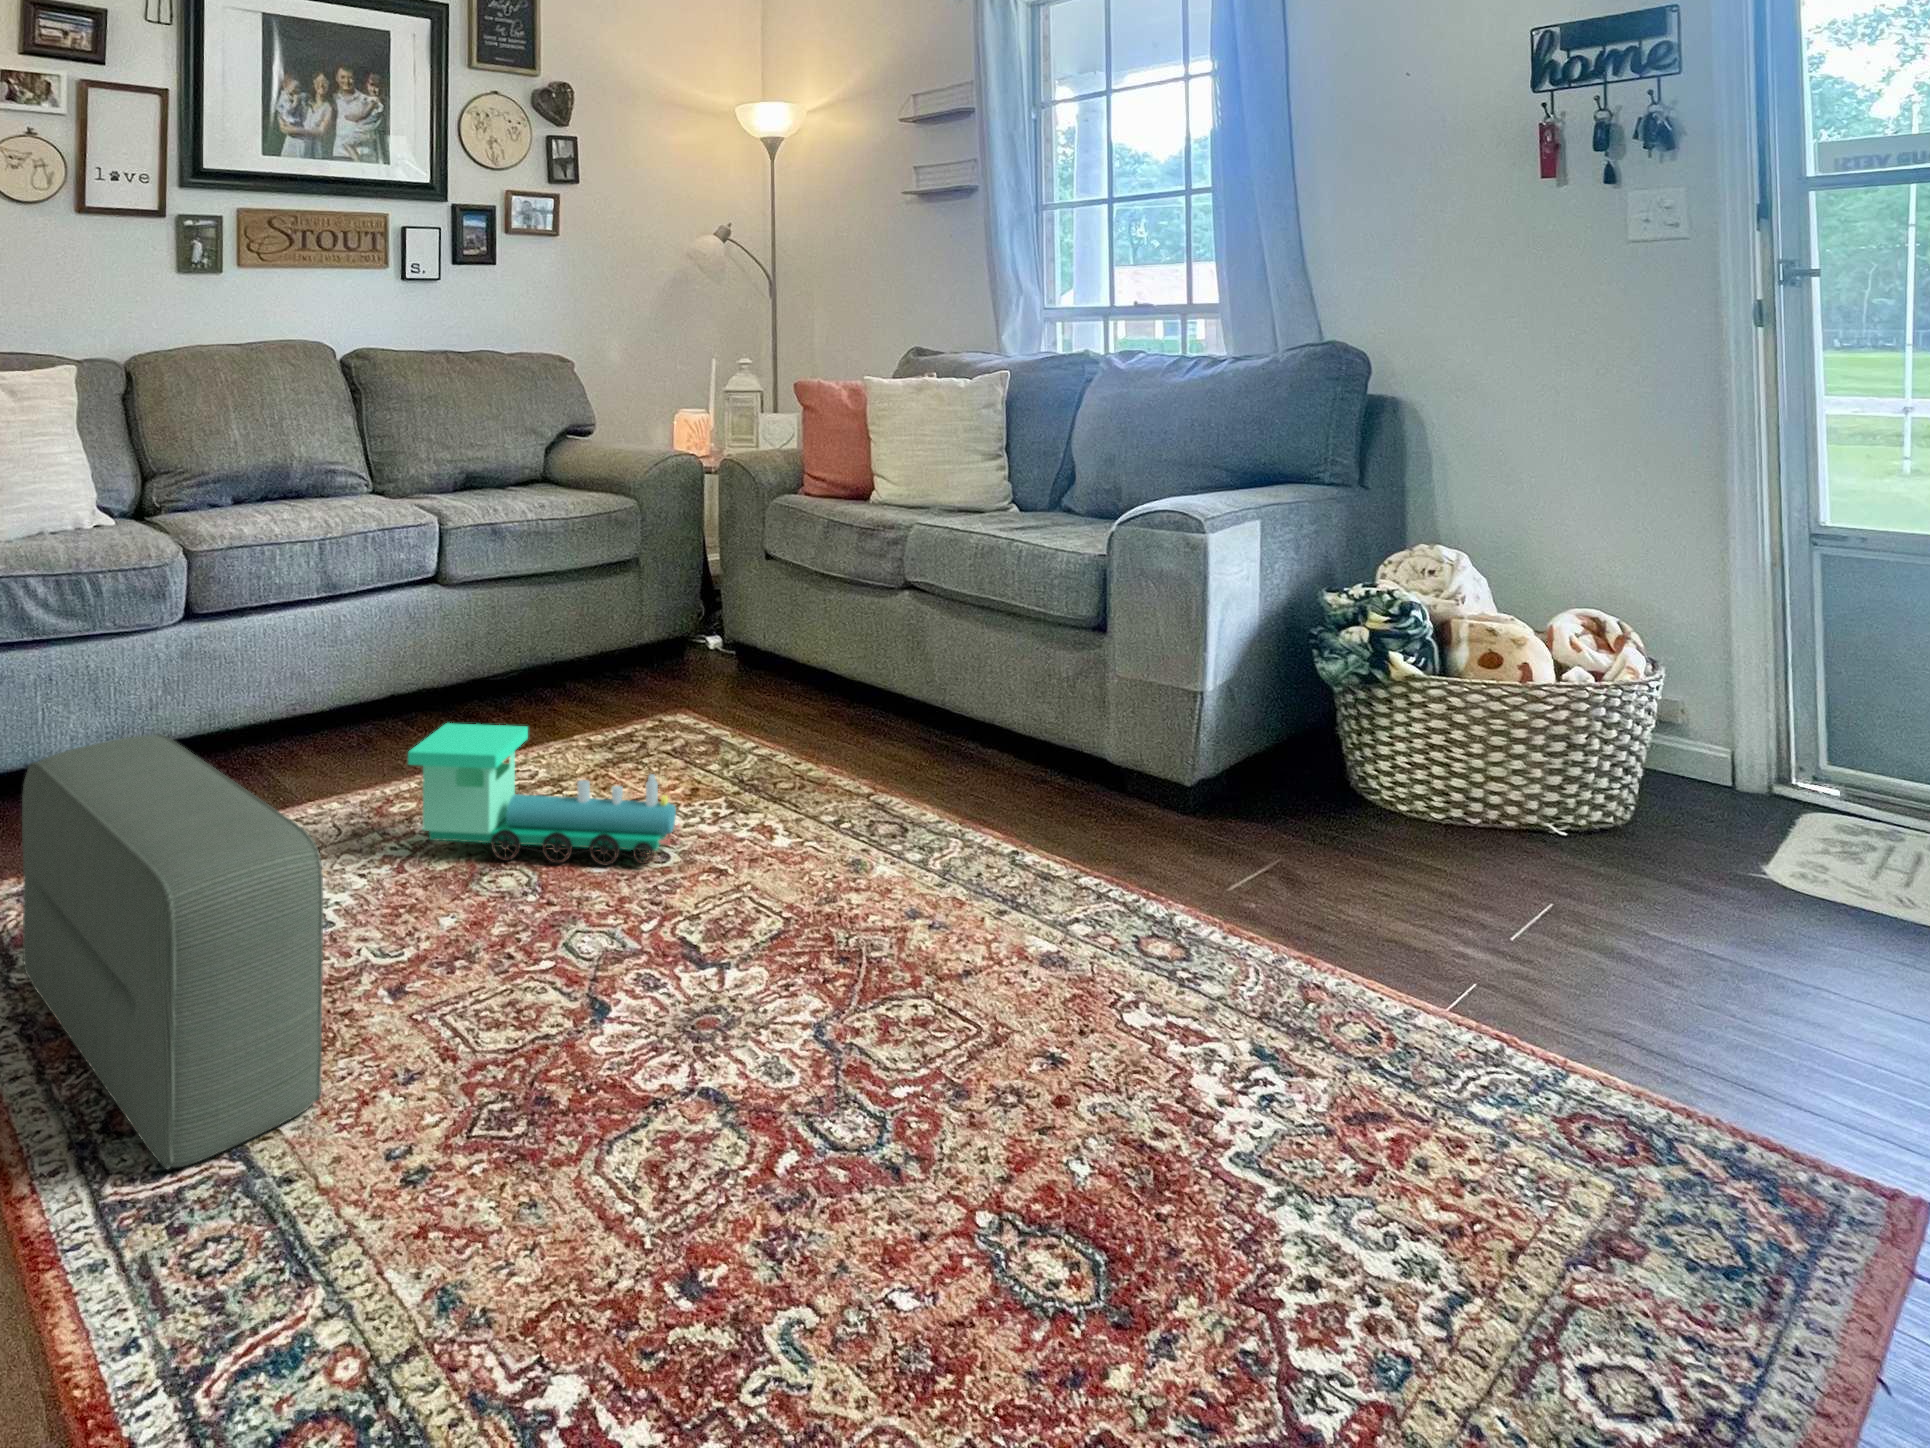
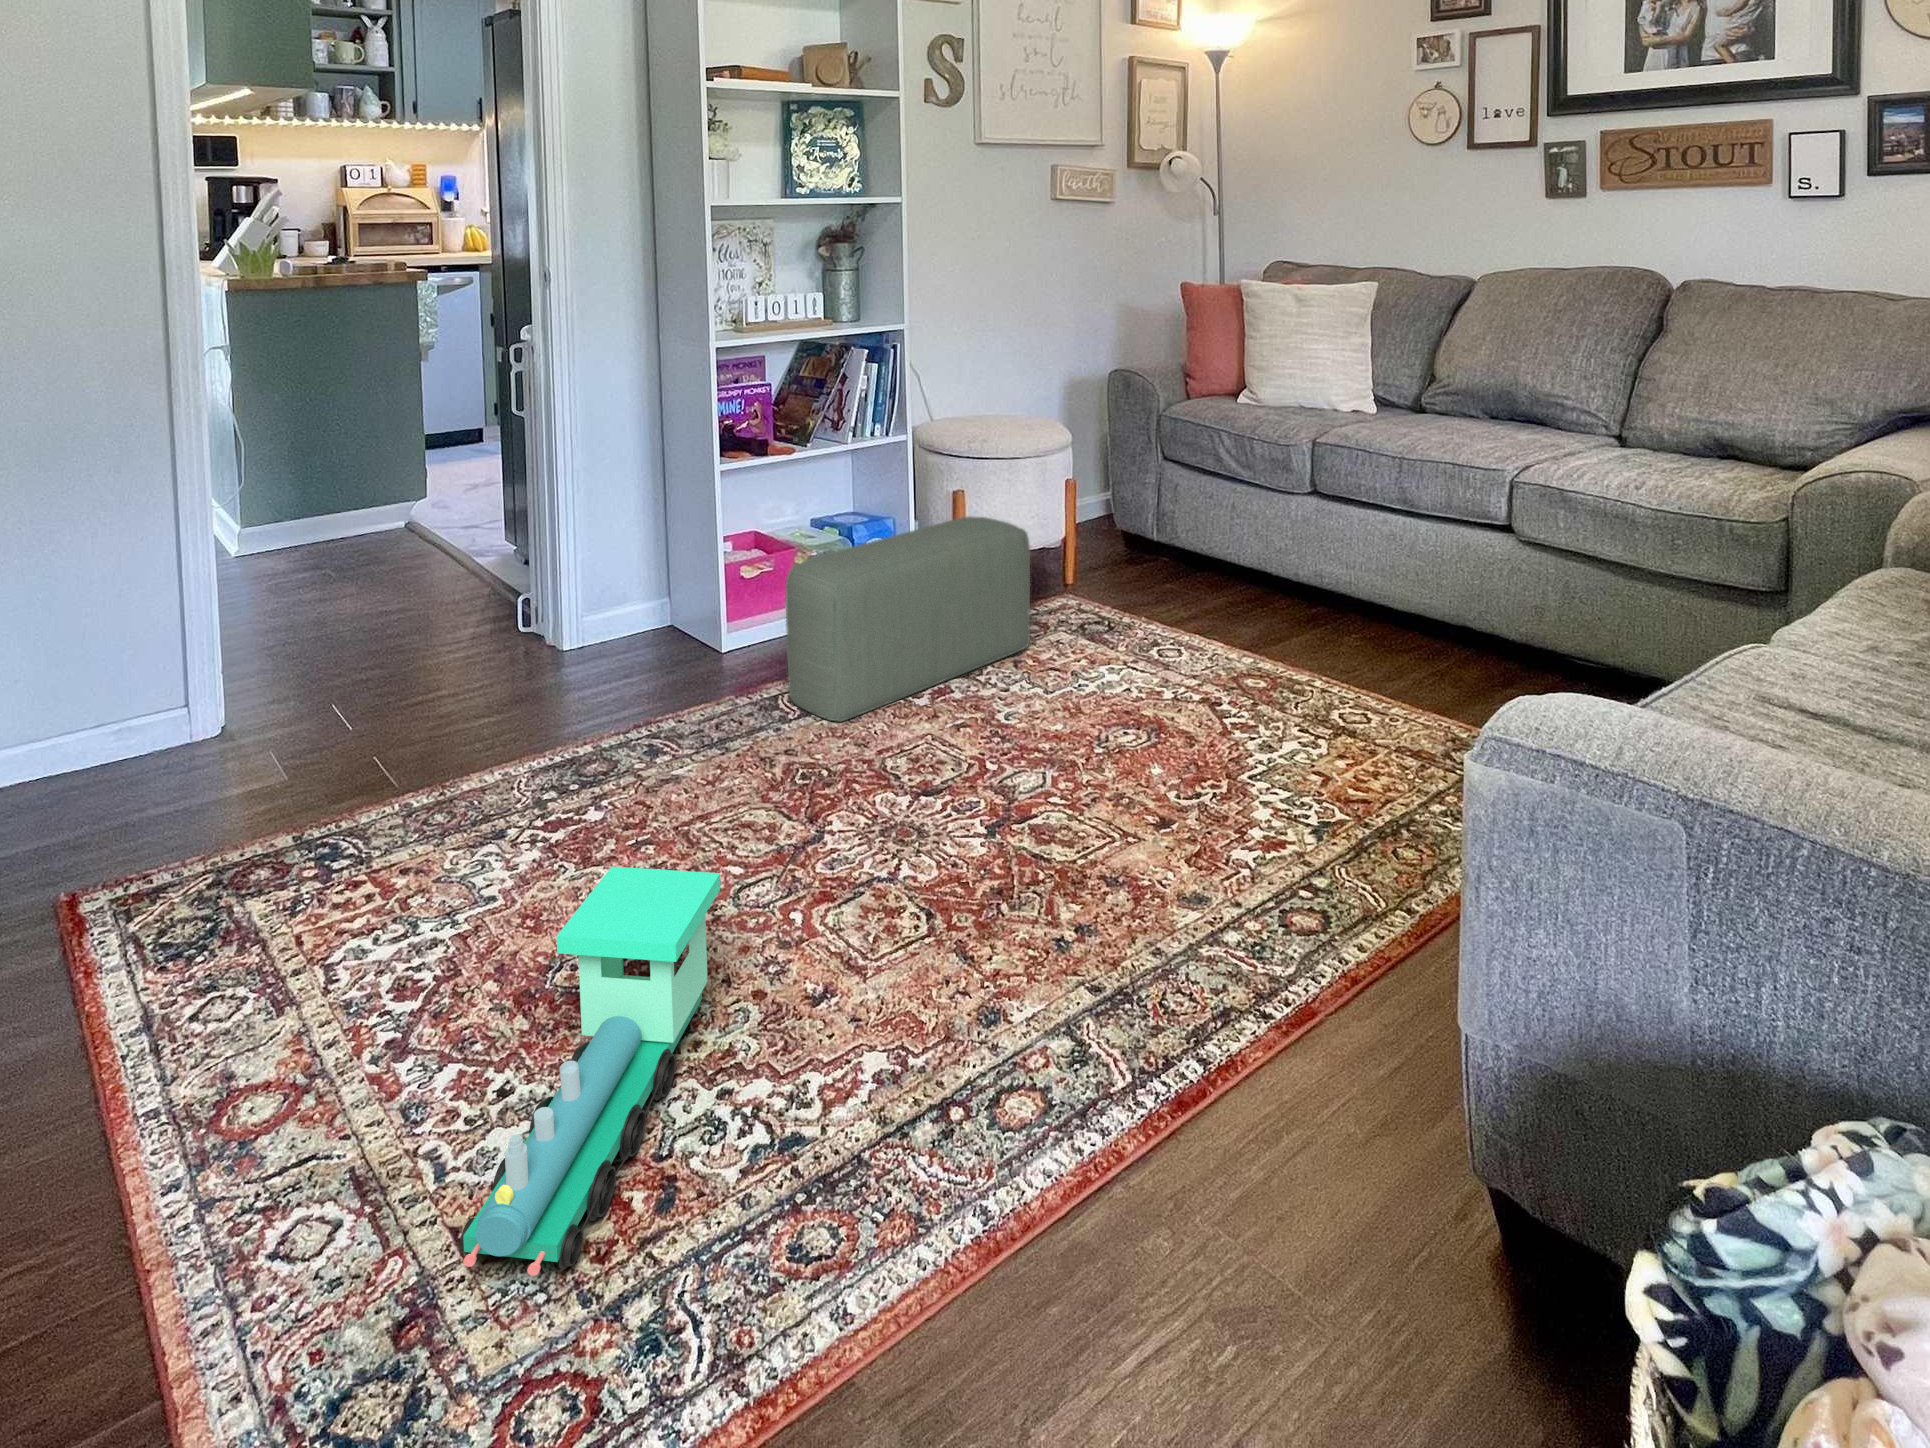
toy train: present [408,723,680,866] -> present [460,867,721,1276]

